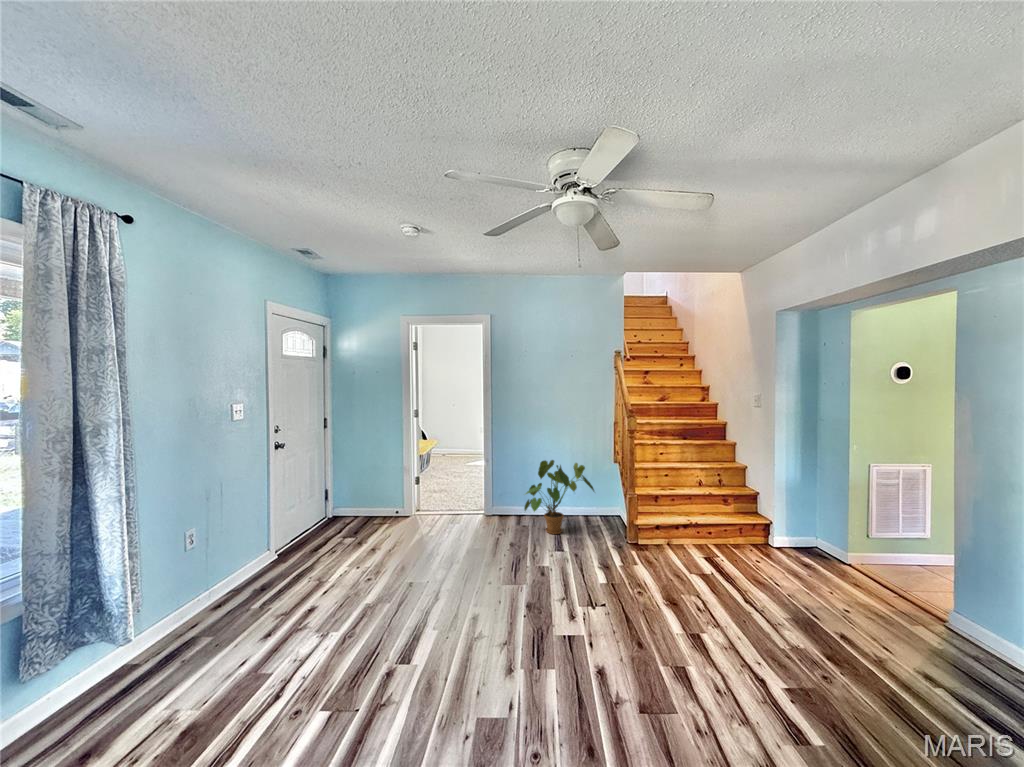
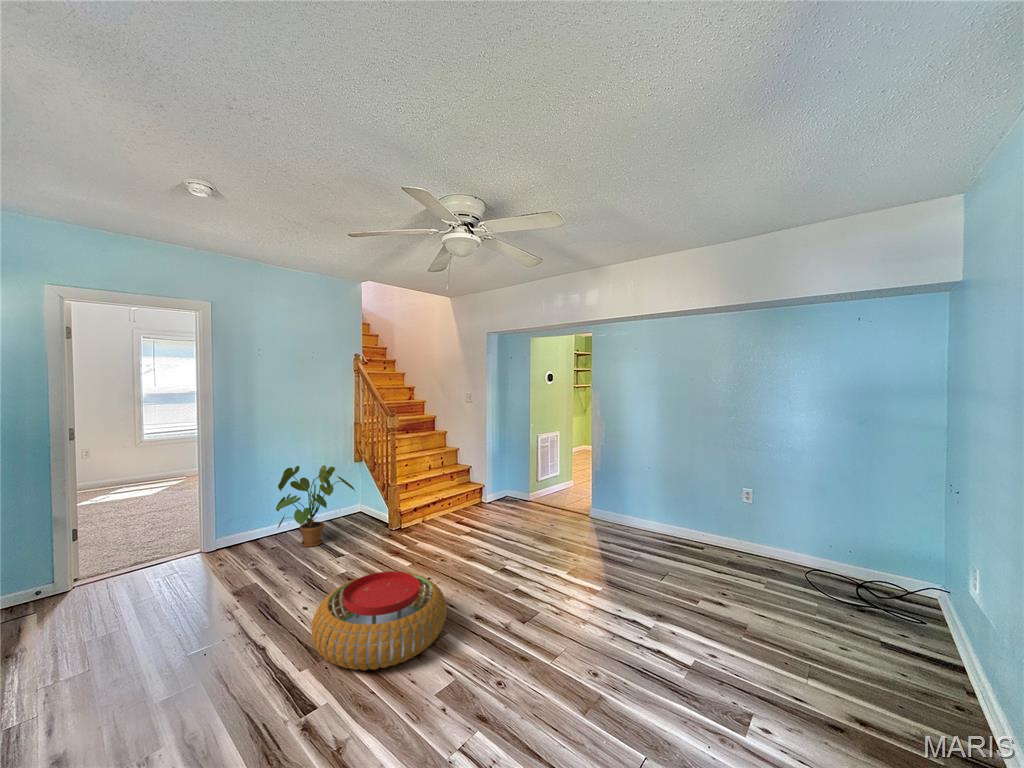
pouf: none [447,572,572,671] -> present [311,571,447,670]

